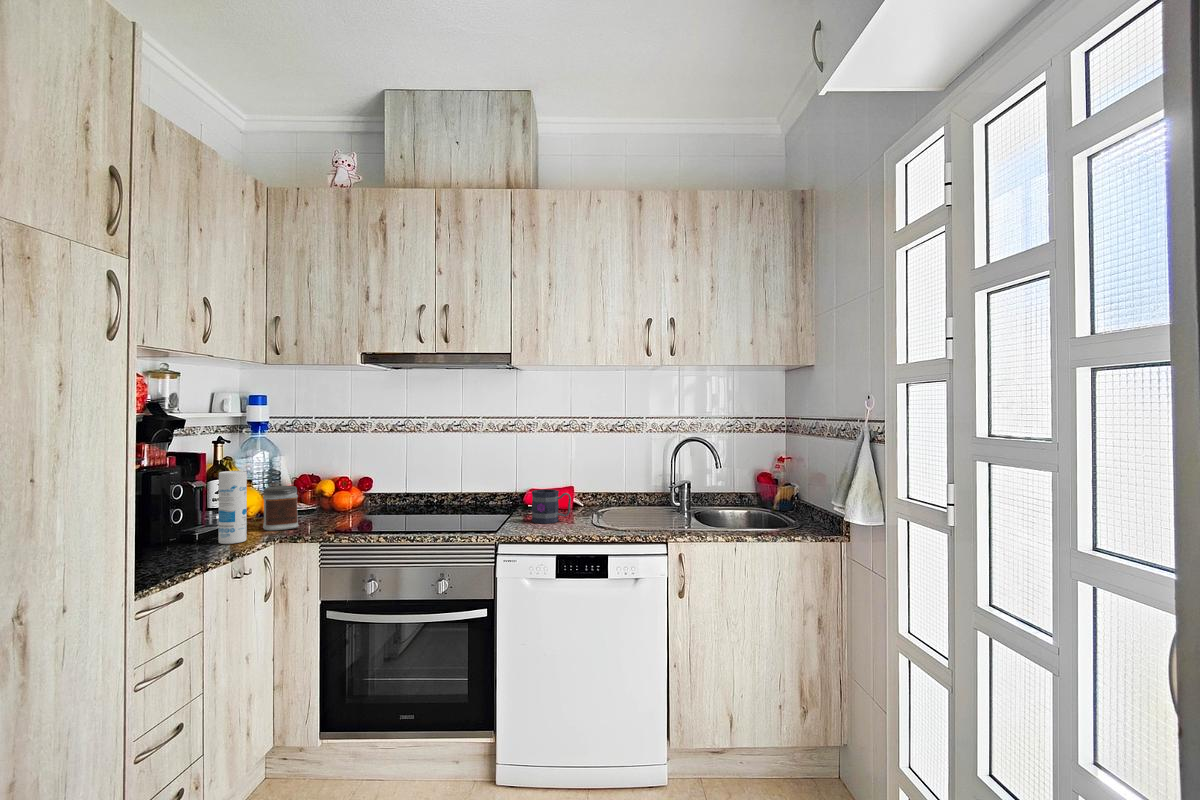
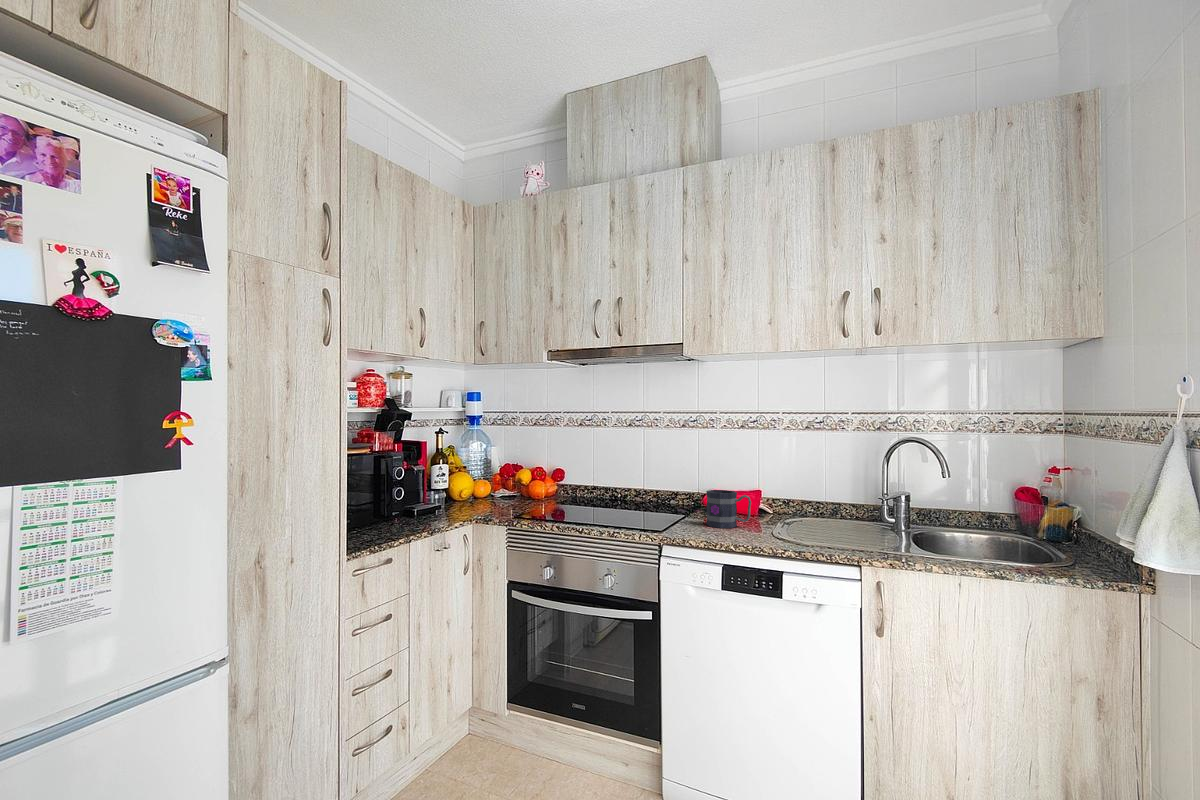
canister: present [218,471,247,544] -> none [405,453,430,520]
jar: present [263,486,299,531] -> none [454,471,485,512]

